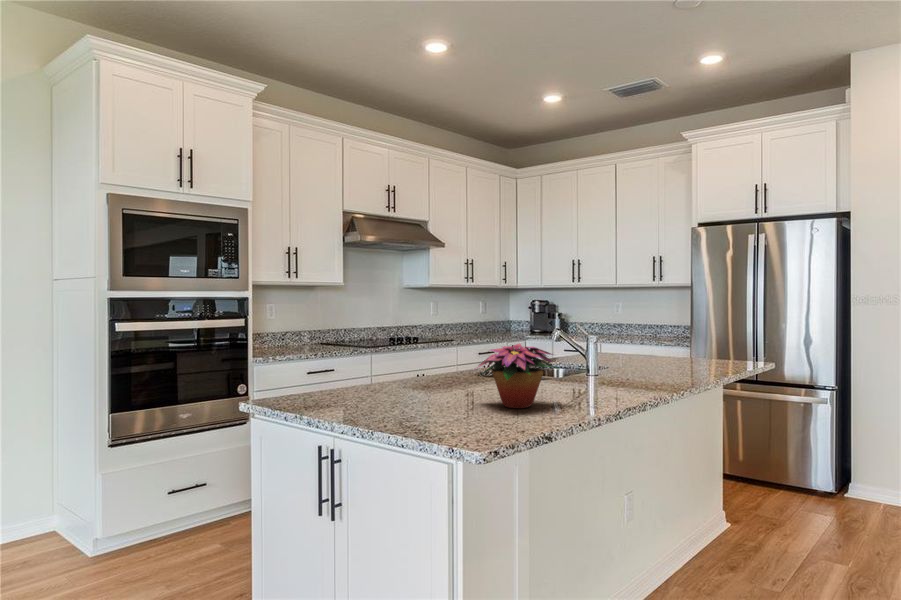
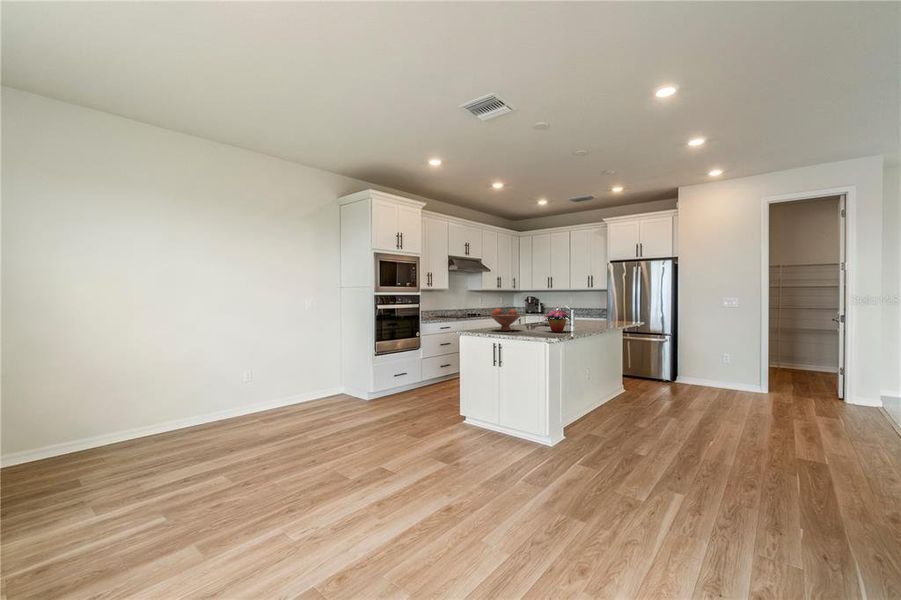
fruit bowl: none [342,335,426,399] -> present [491,308,520,331]

